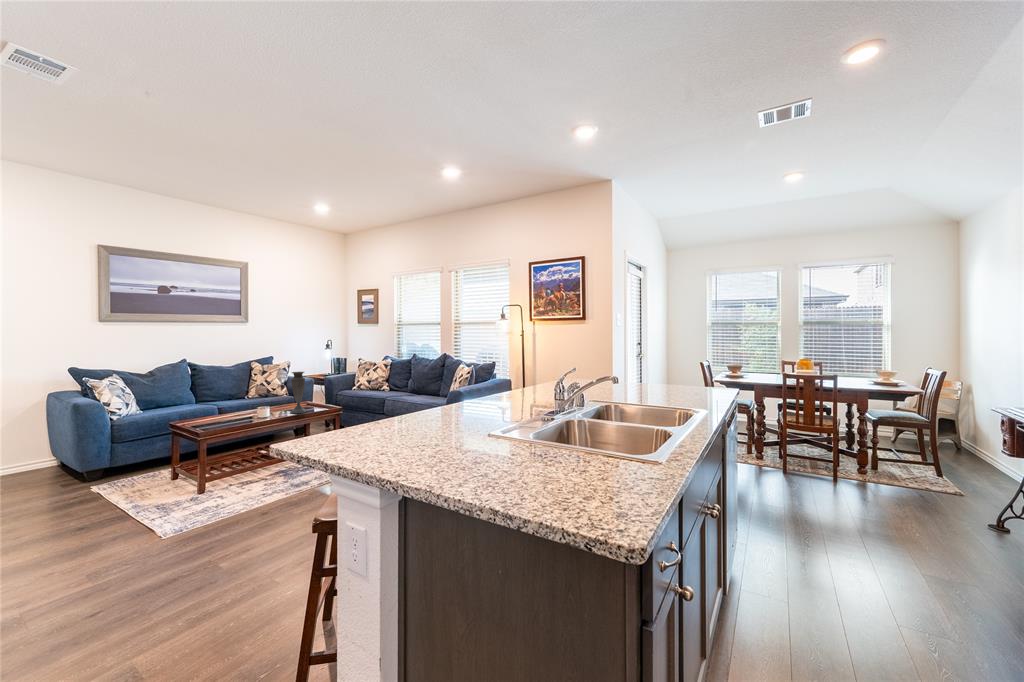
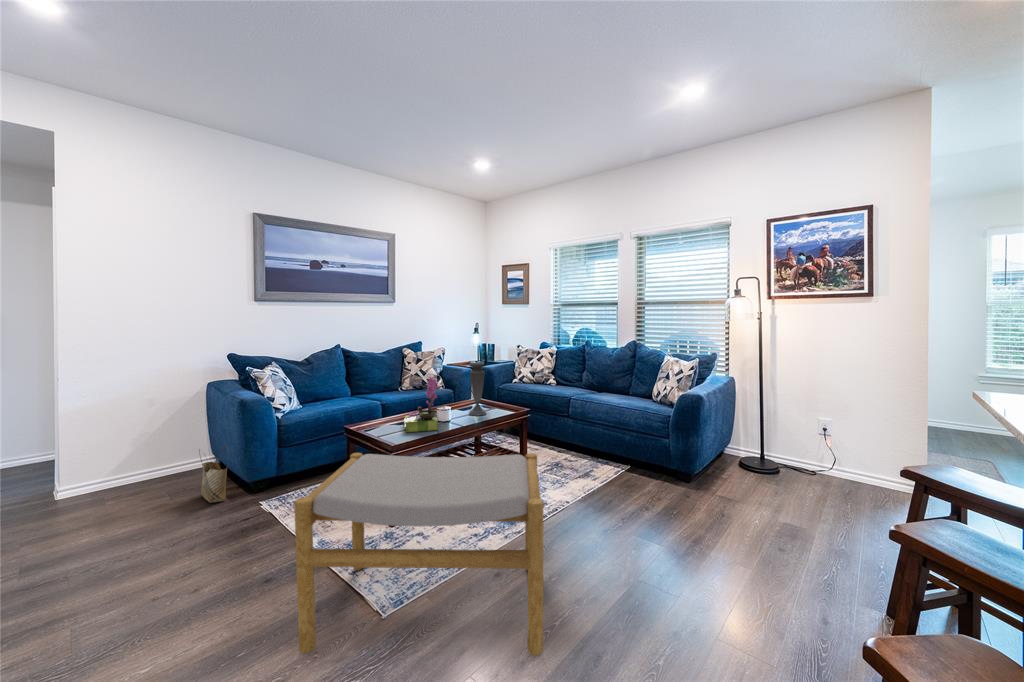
flower arrangement: none [222,381,258,426] -> present [404,377,438,432]
footstool: none [87,429,297,561] -> present [294,453,544,656]
woven basket: none [32,444,62,491] -> present [199,445,229,503]

